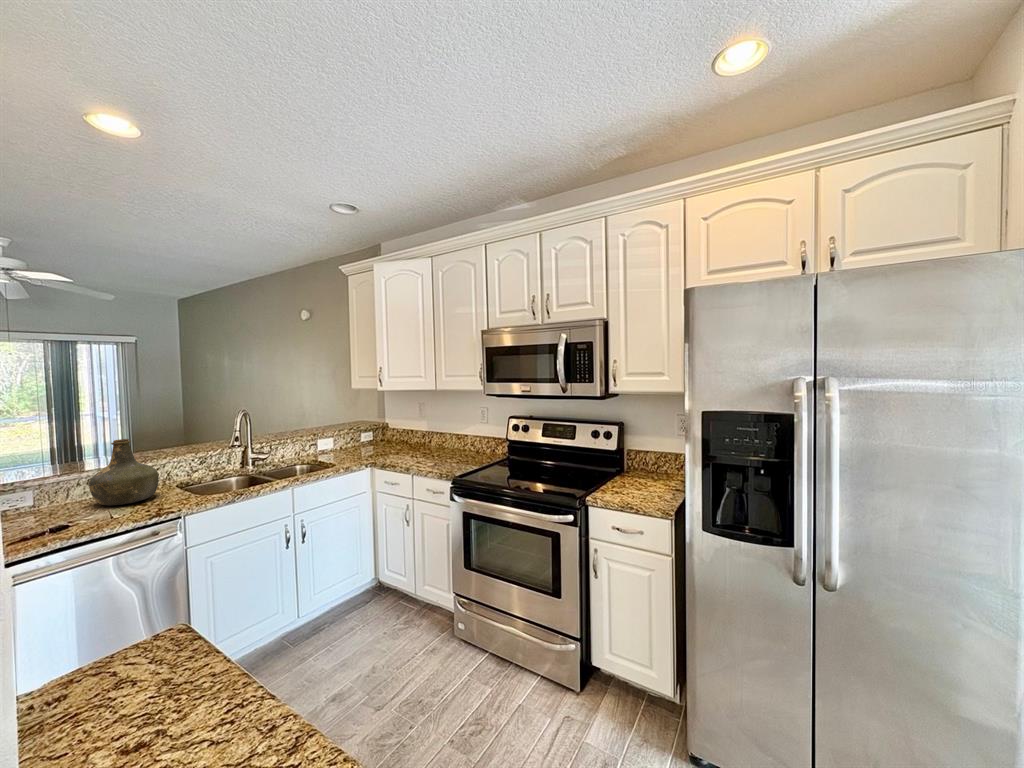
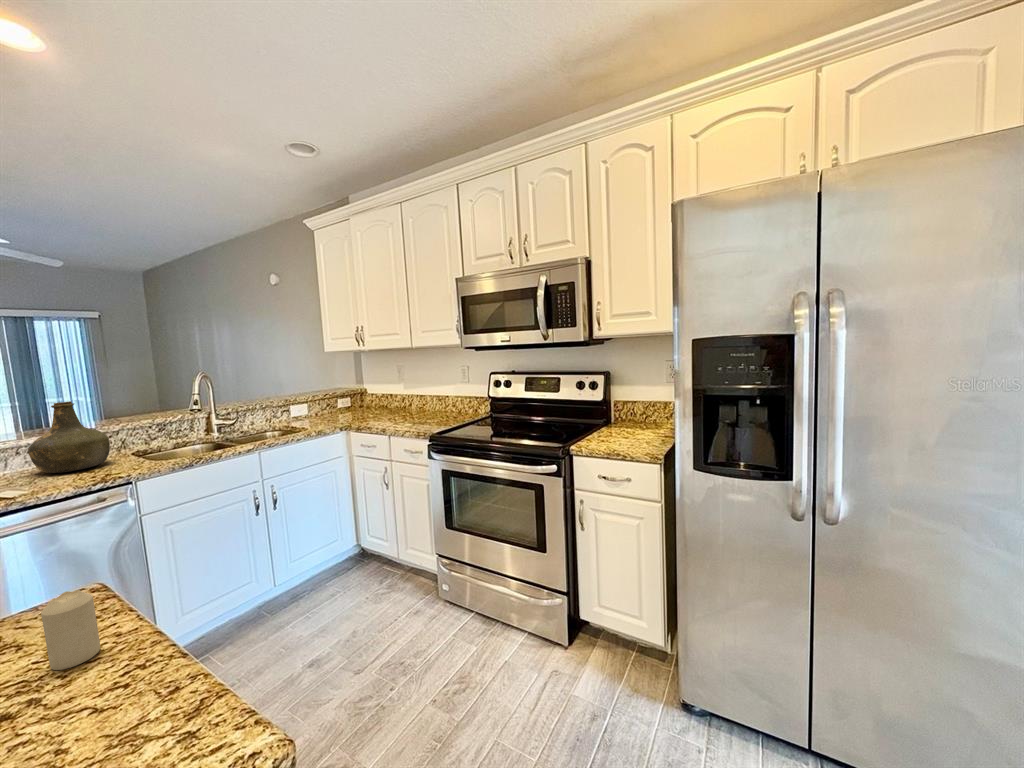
candle: none [163,638,202,705] -> present [41,590,100,670]

